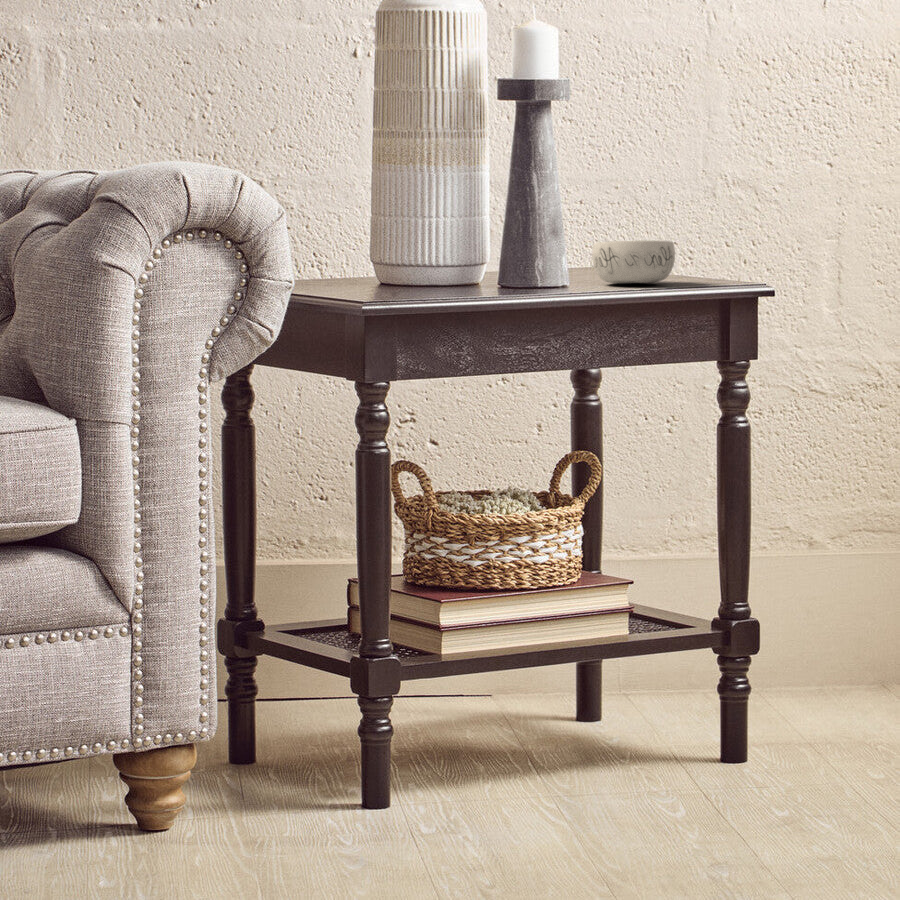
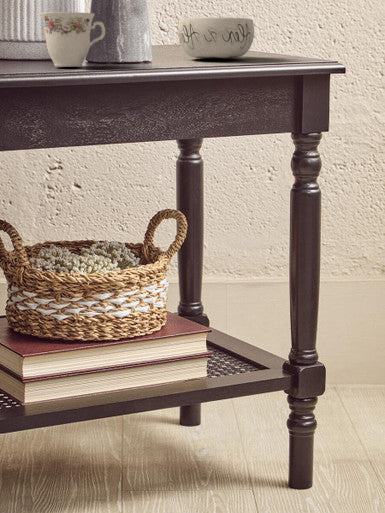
teacup: none [461,237,529,293] -> present [40,12,105,66]

